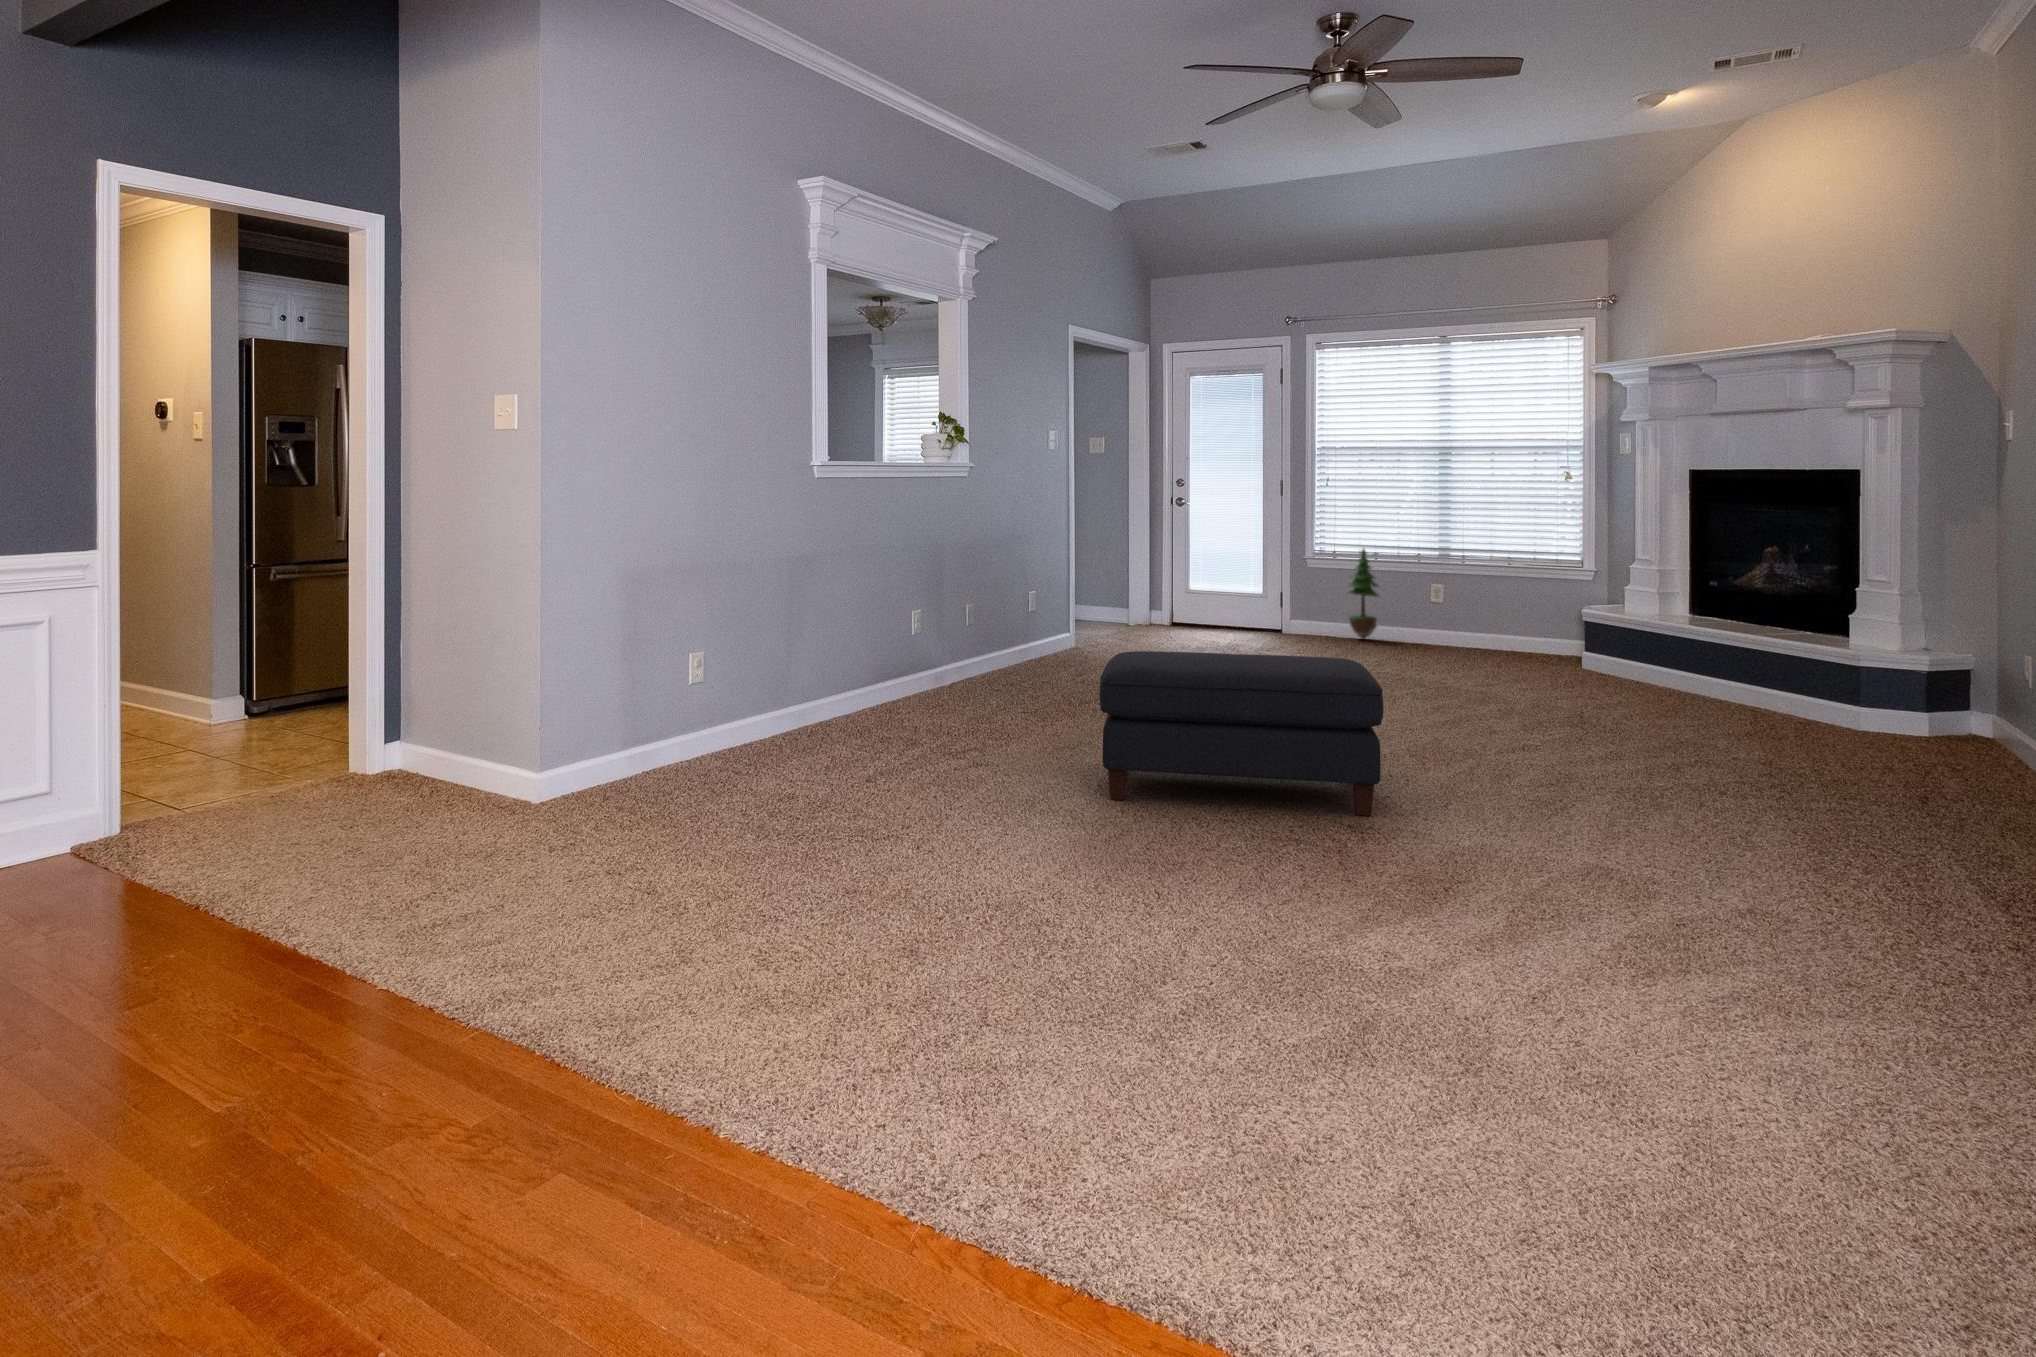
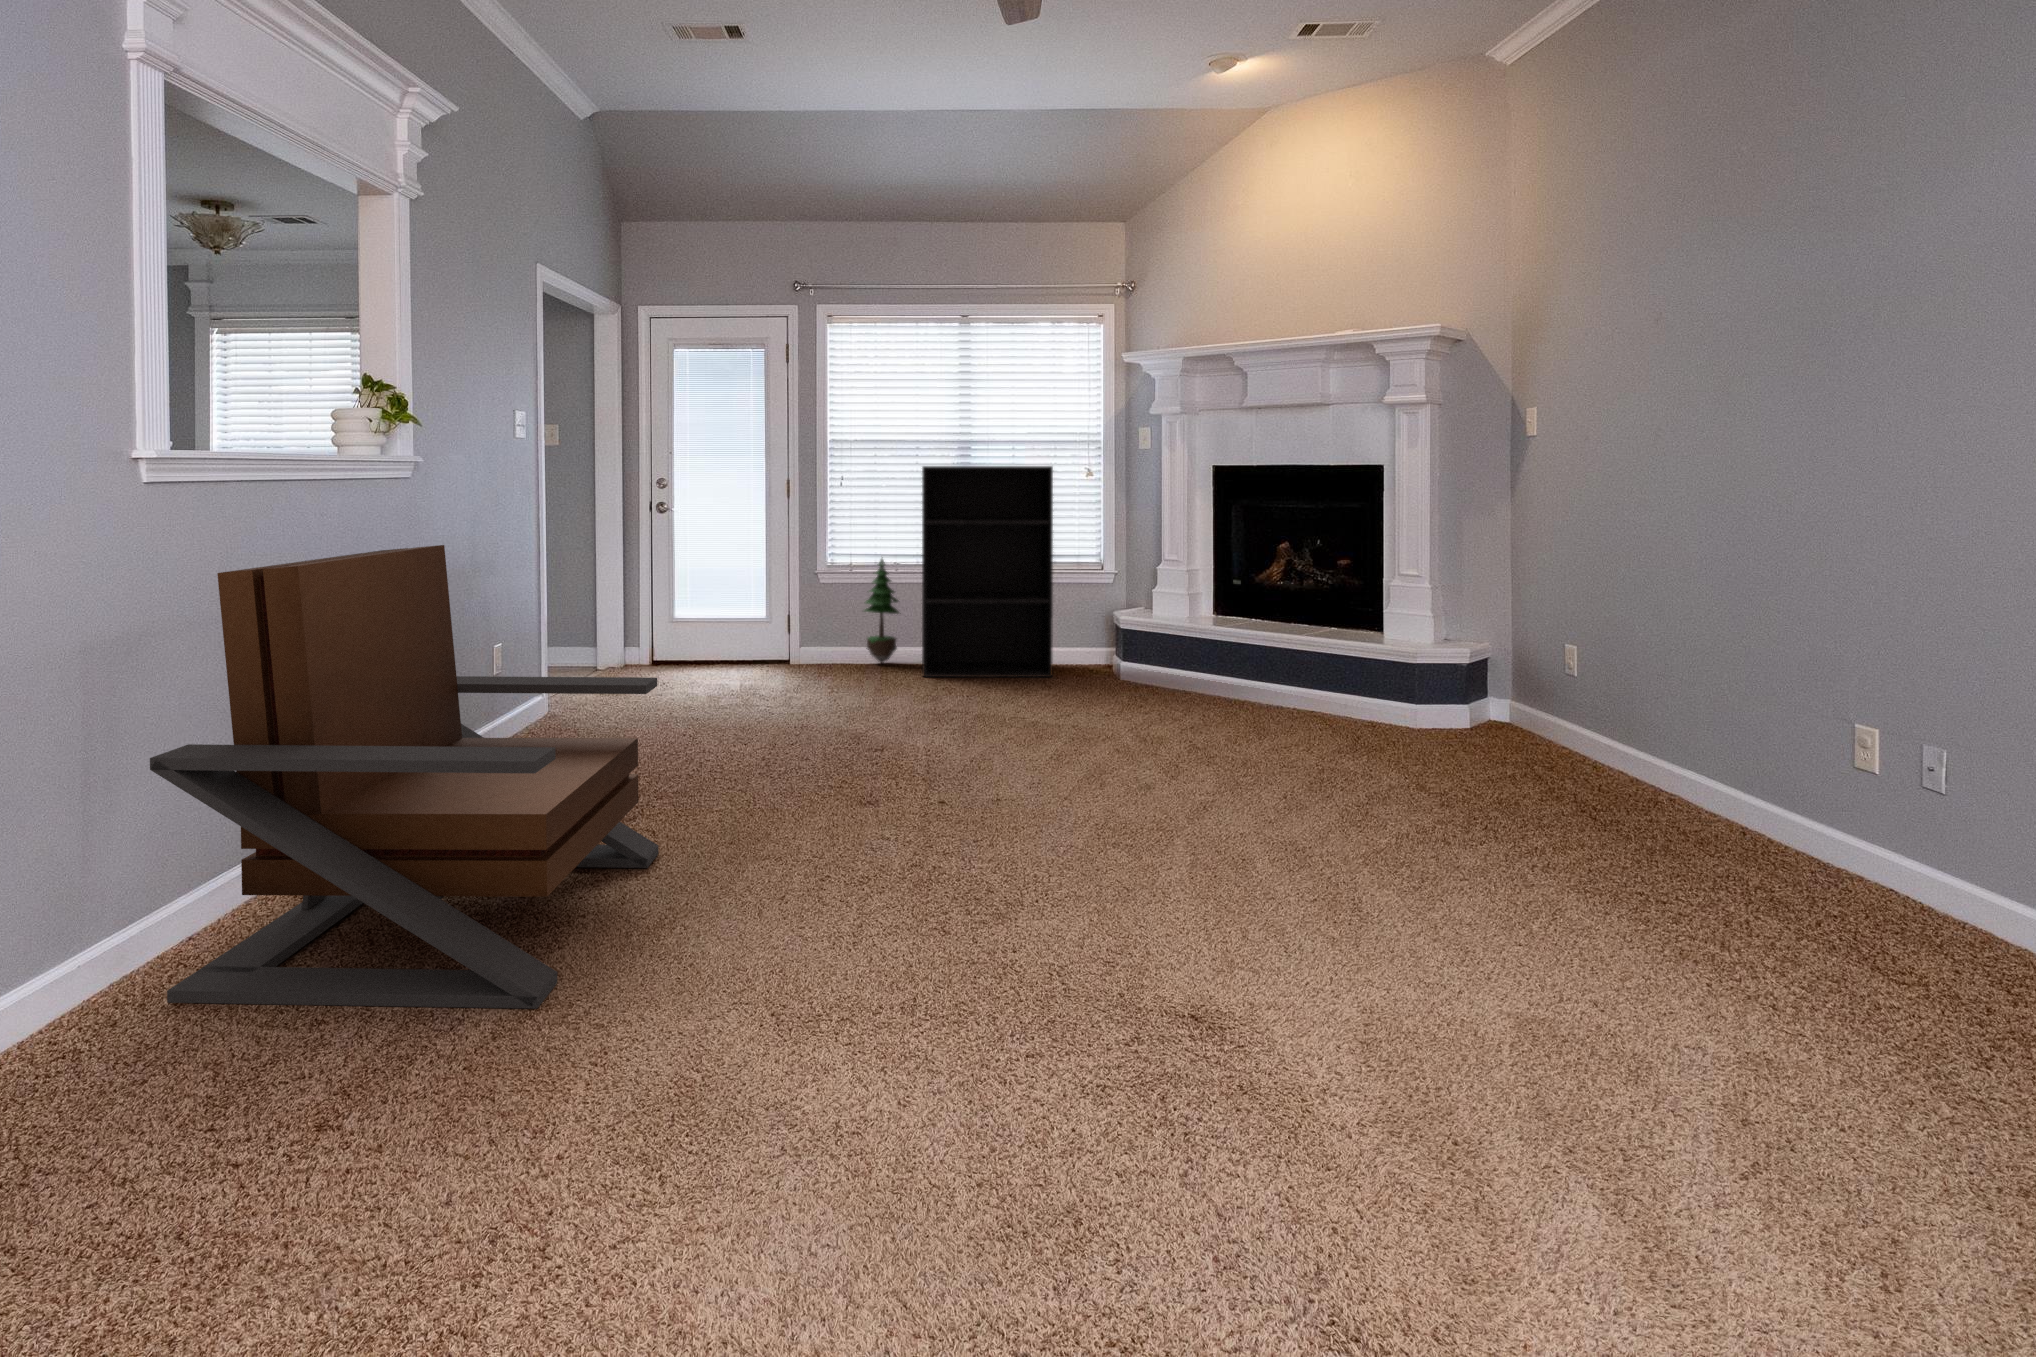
bookshelf: none [1389,468,1520,659] -> present [922,466,1053,677]
lounge chair: none [816,518,1093,764] -> present [150,545,659,1009]
ottoman: present [1099,651,1384,816] -> none [752,747,1226,1064]

